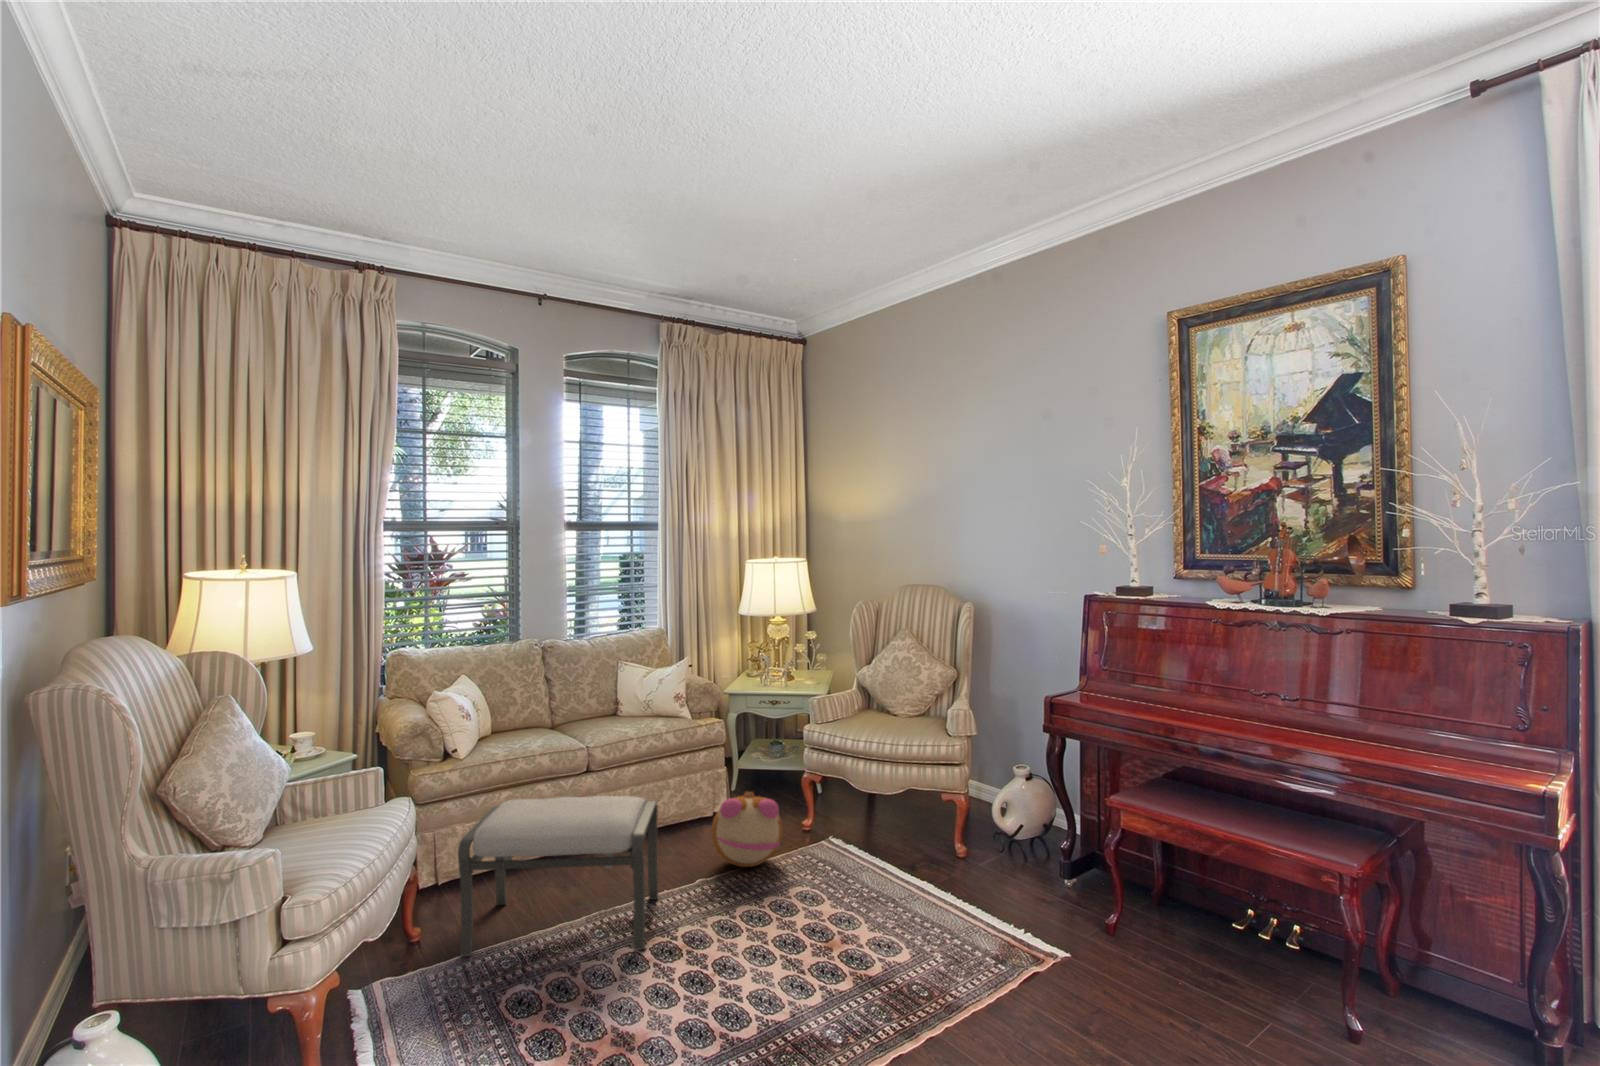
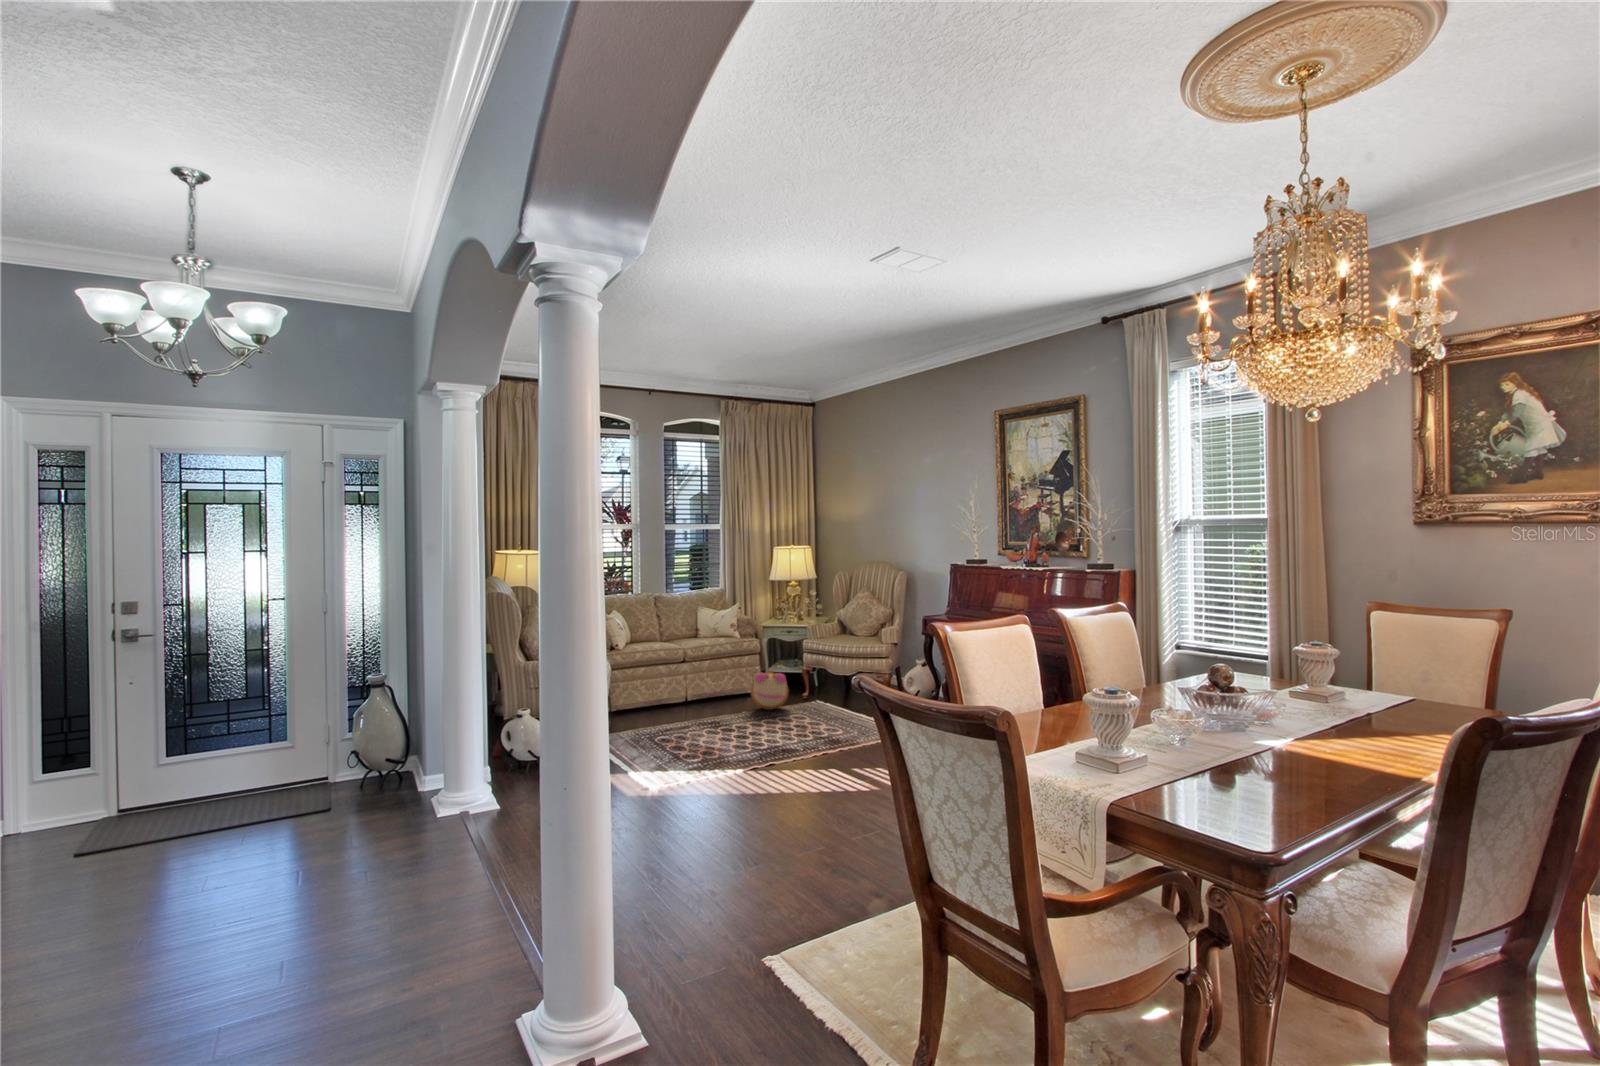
ottoman: present [458,796,658,956] -> none [629,666,723,734]

